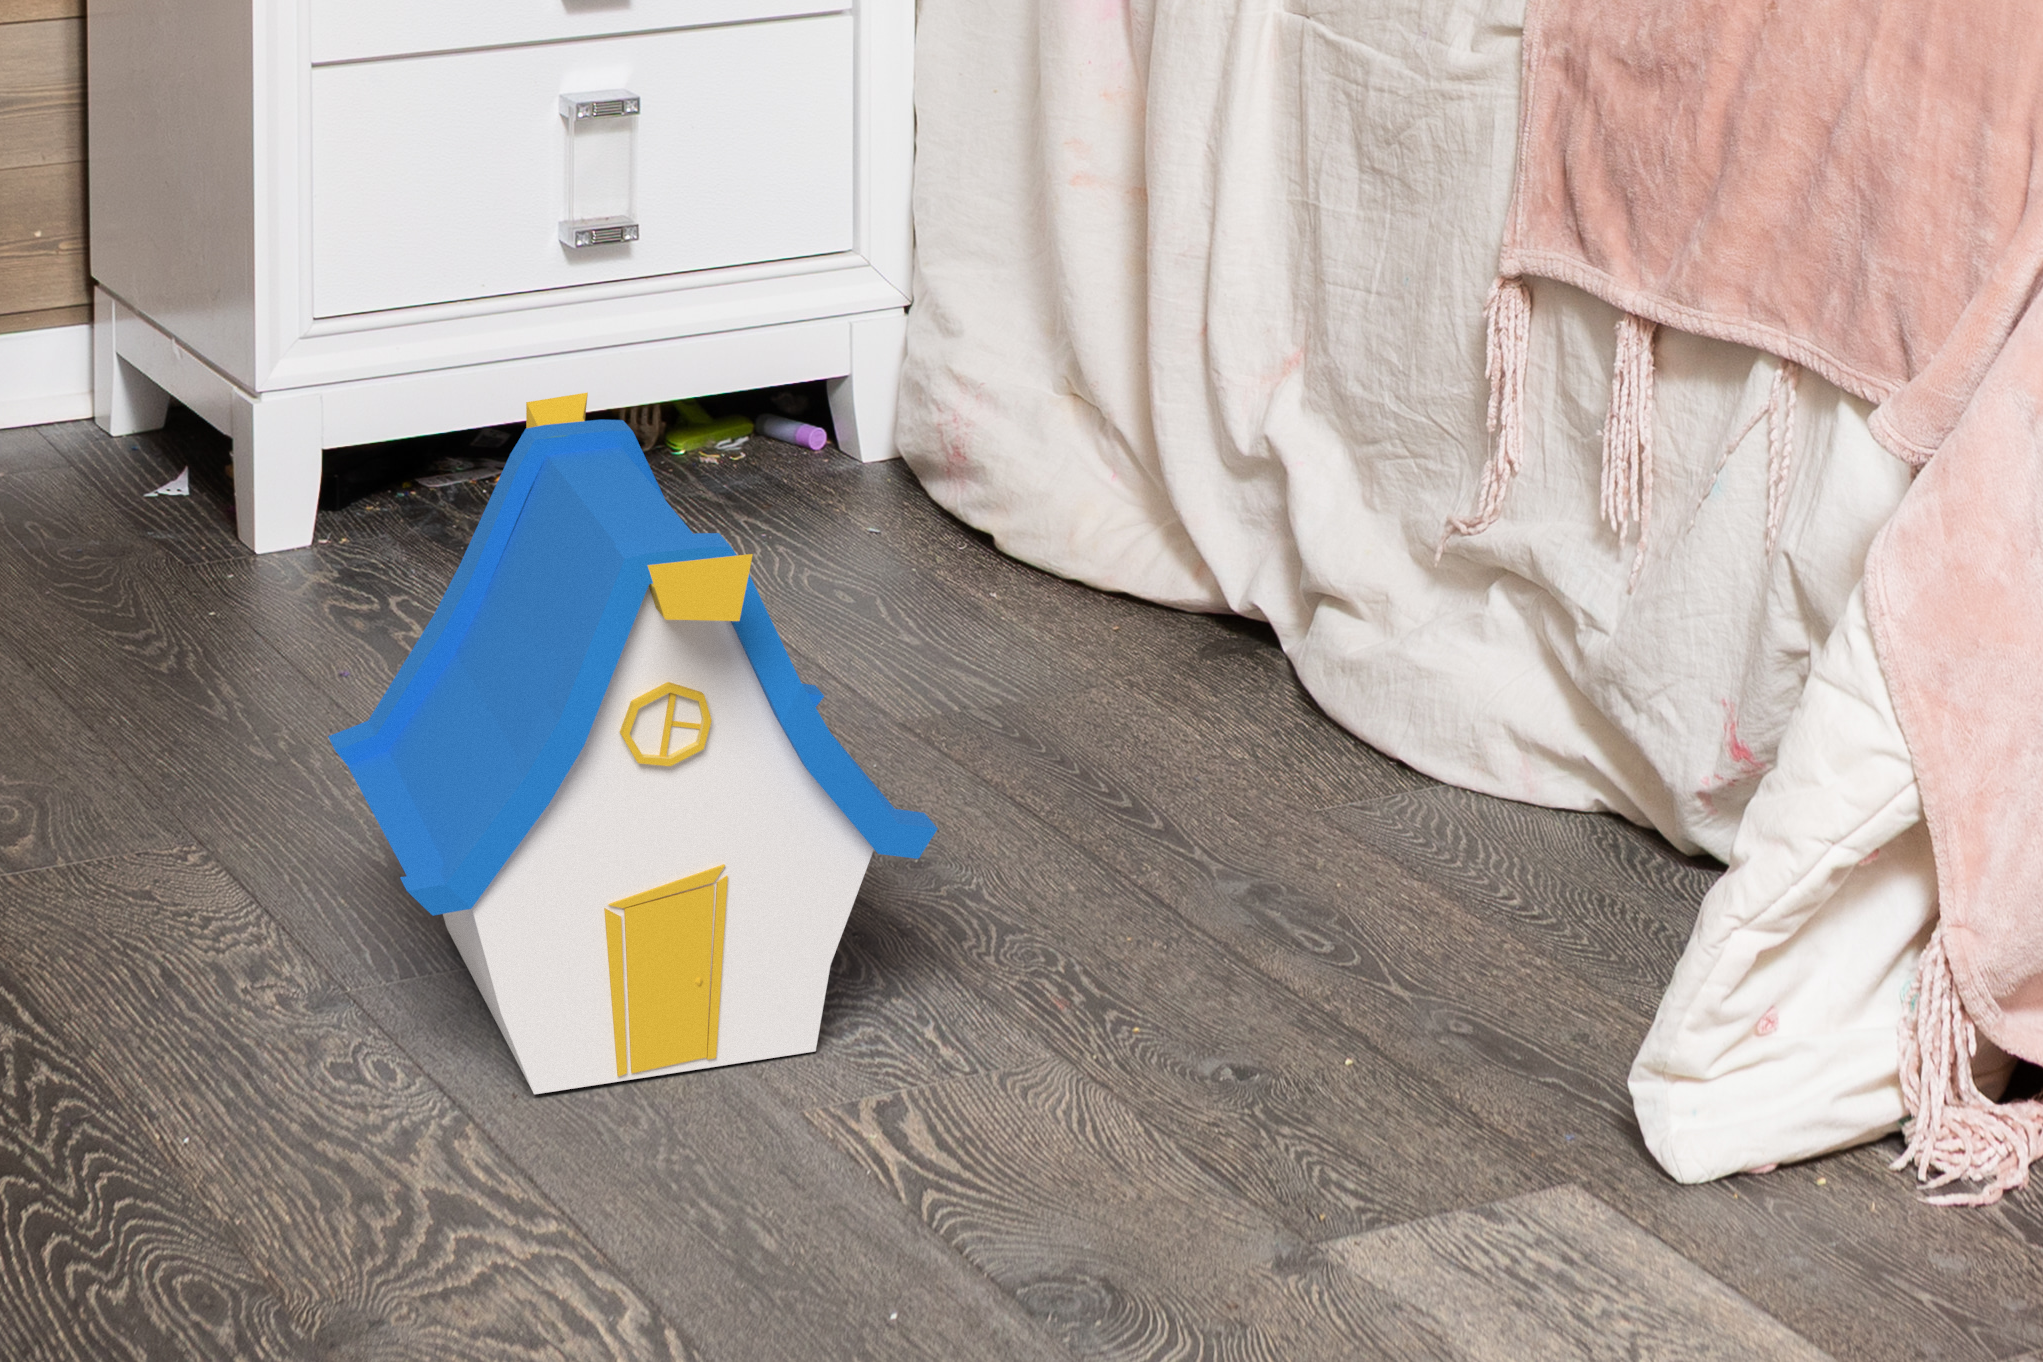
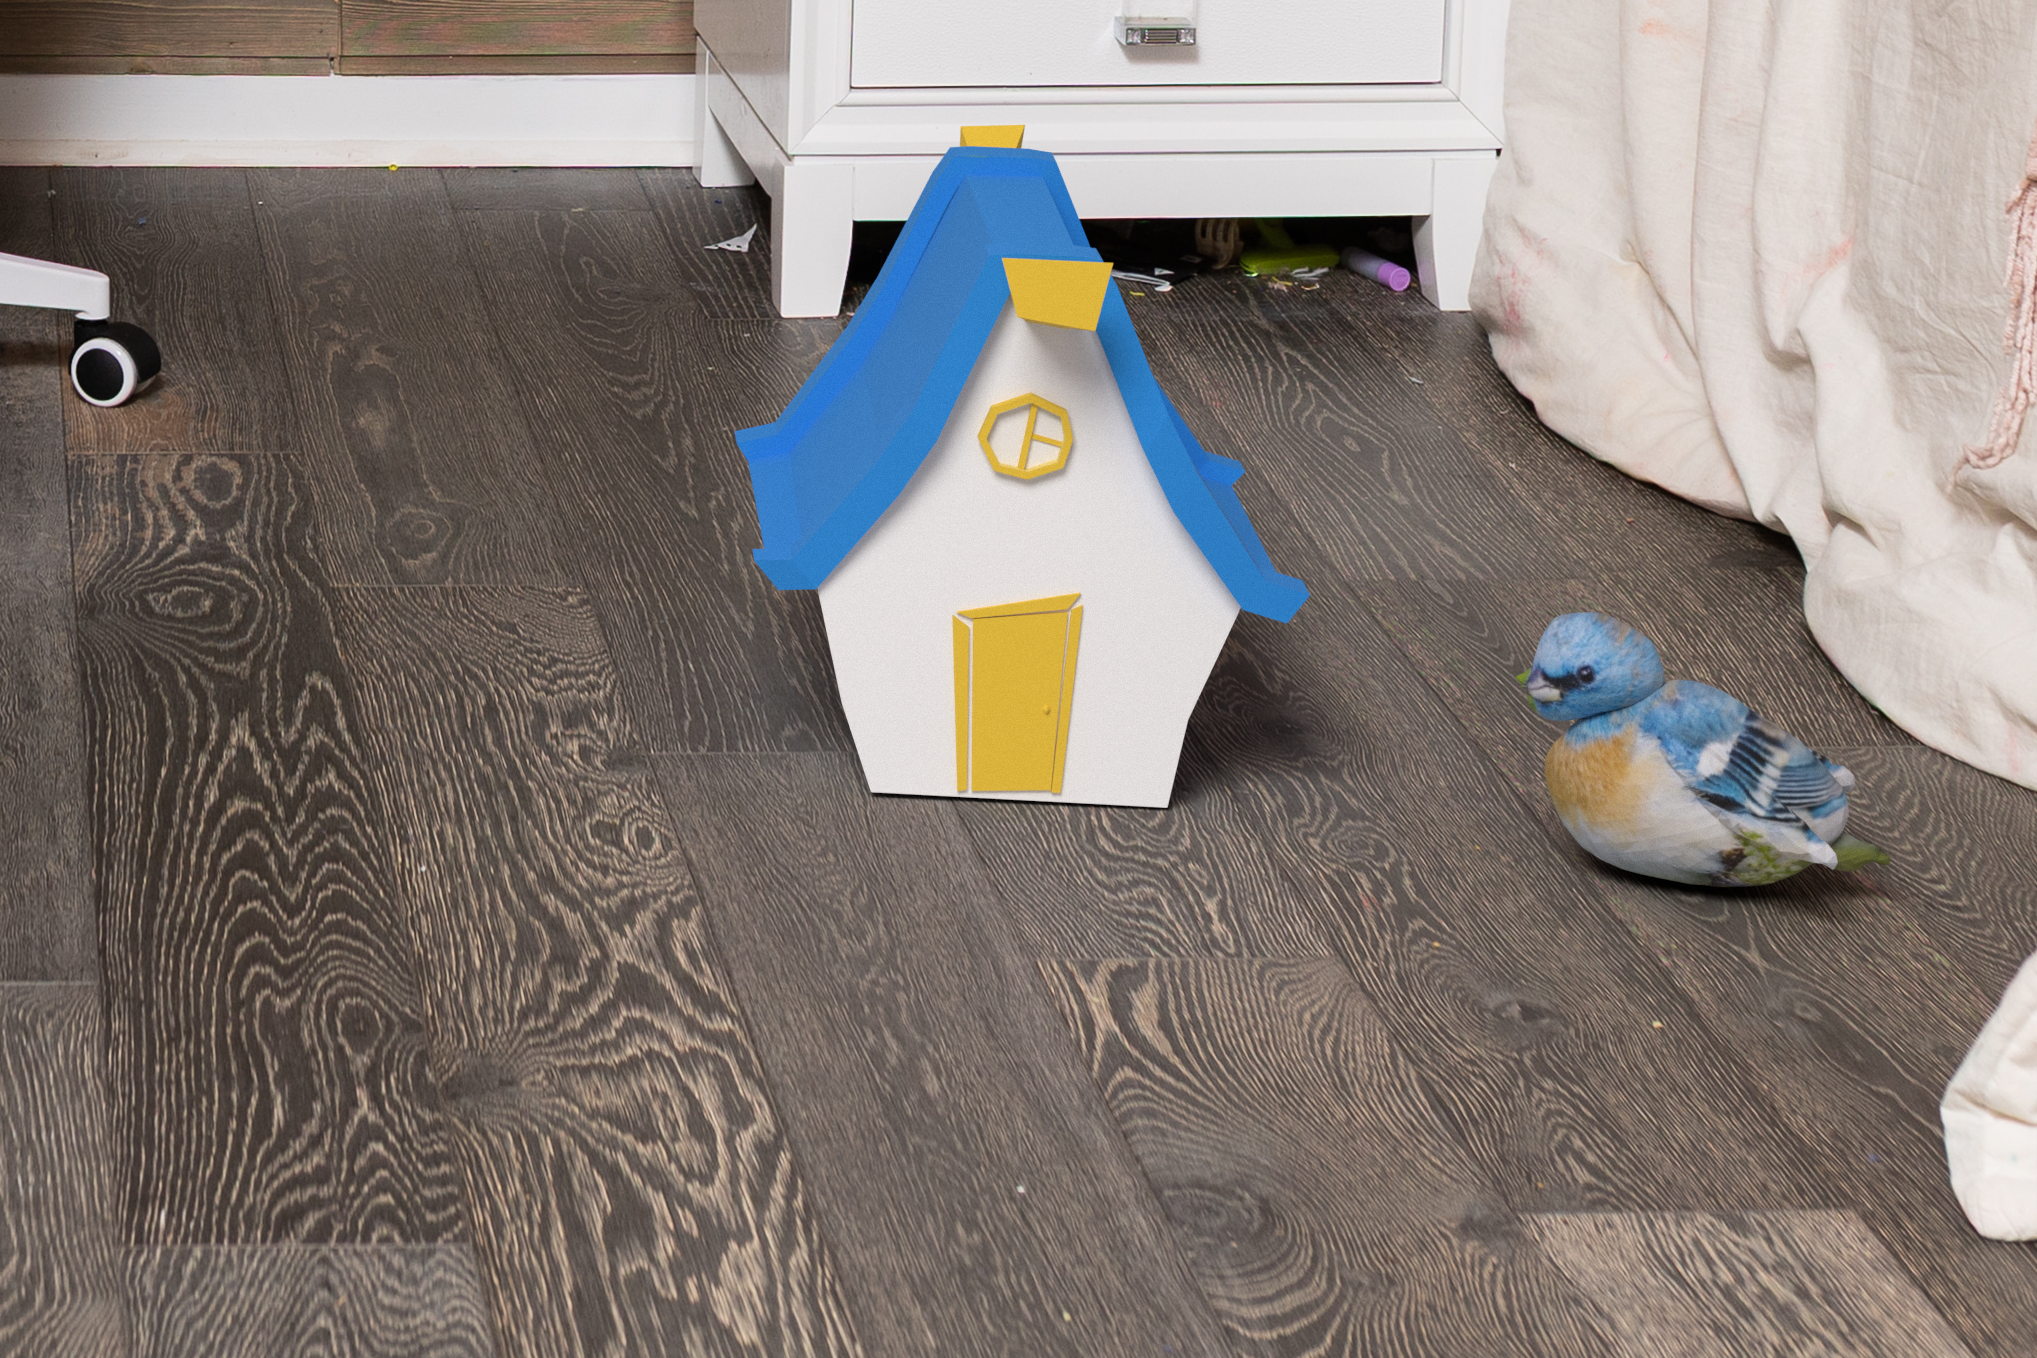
plush toy: none [1132,803,1464,1037] -> present [1516,612,1890,887]

